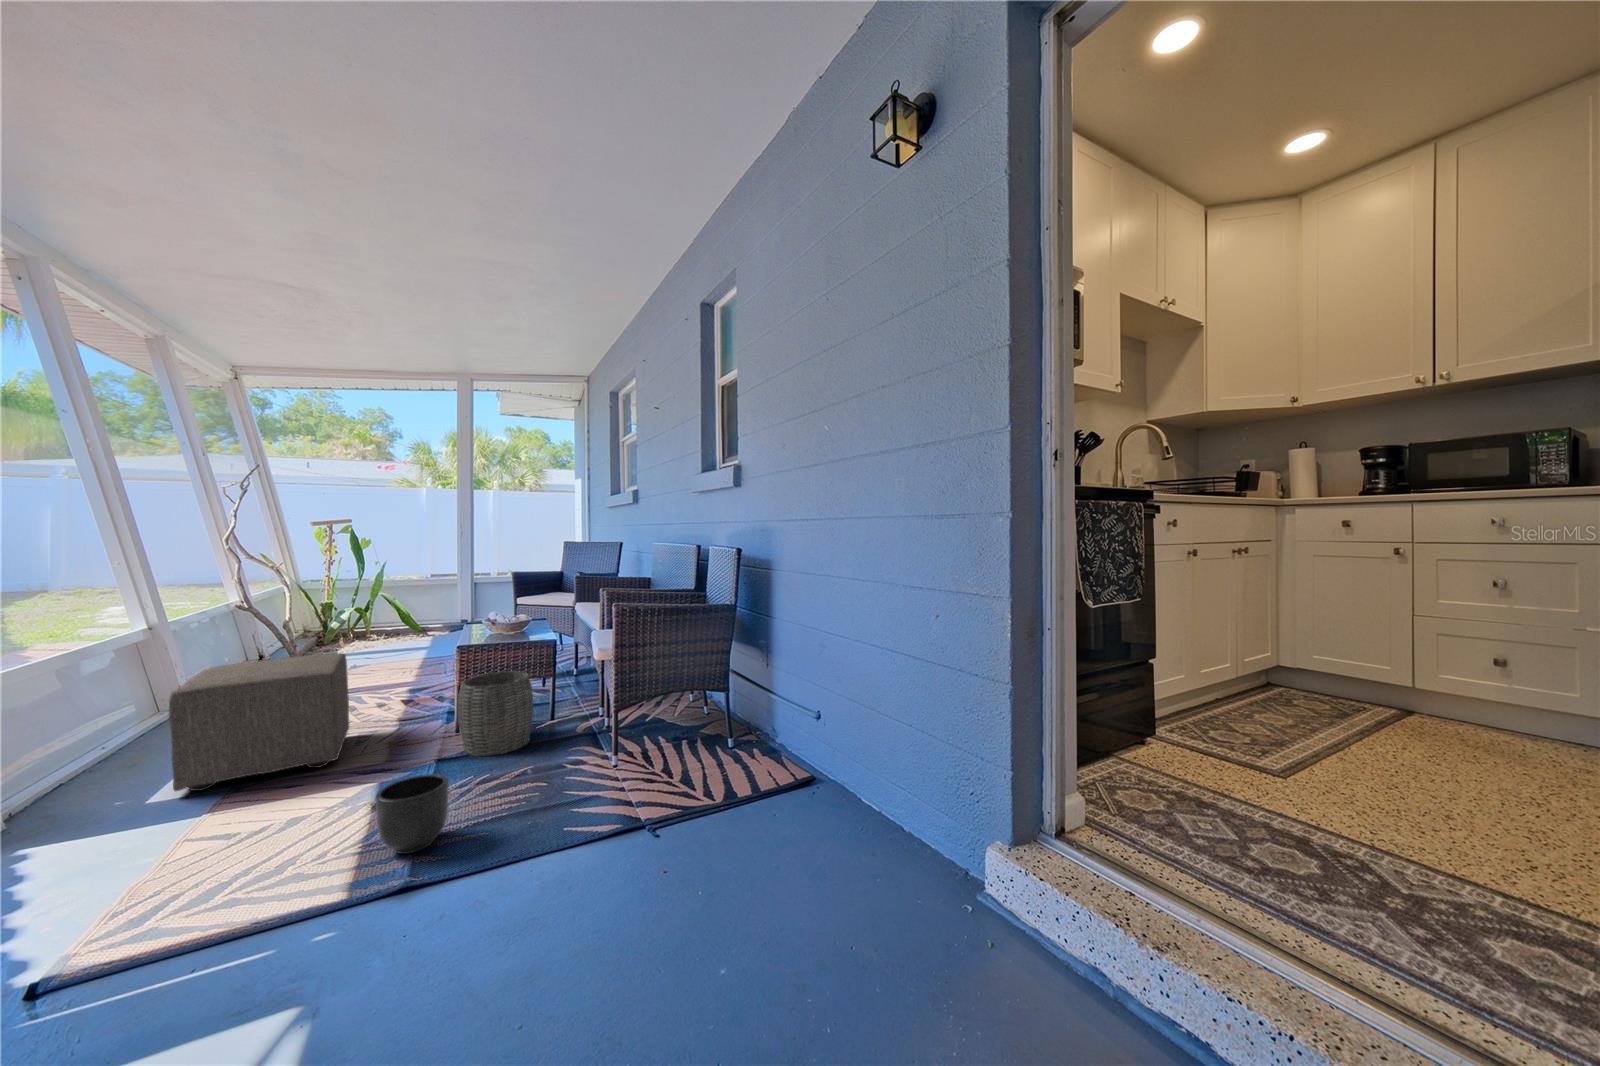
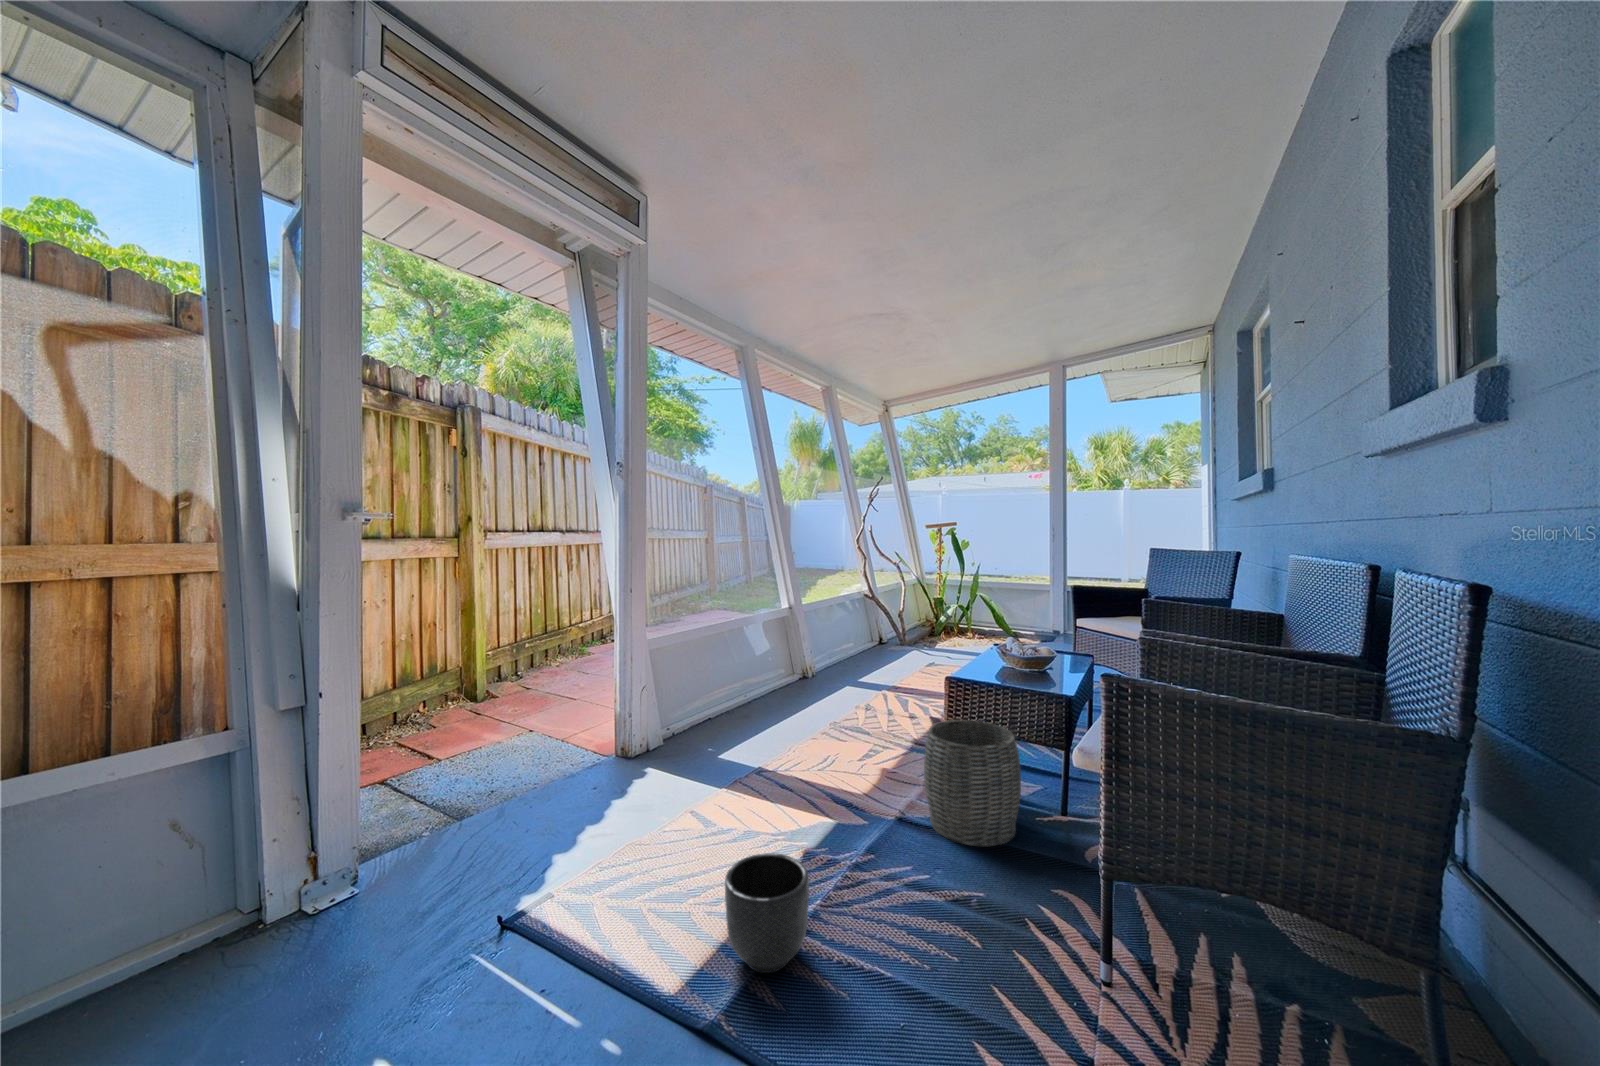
ottoman: present [169,653,349,791] -> none [719,648,863,774]

